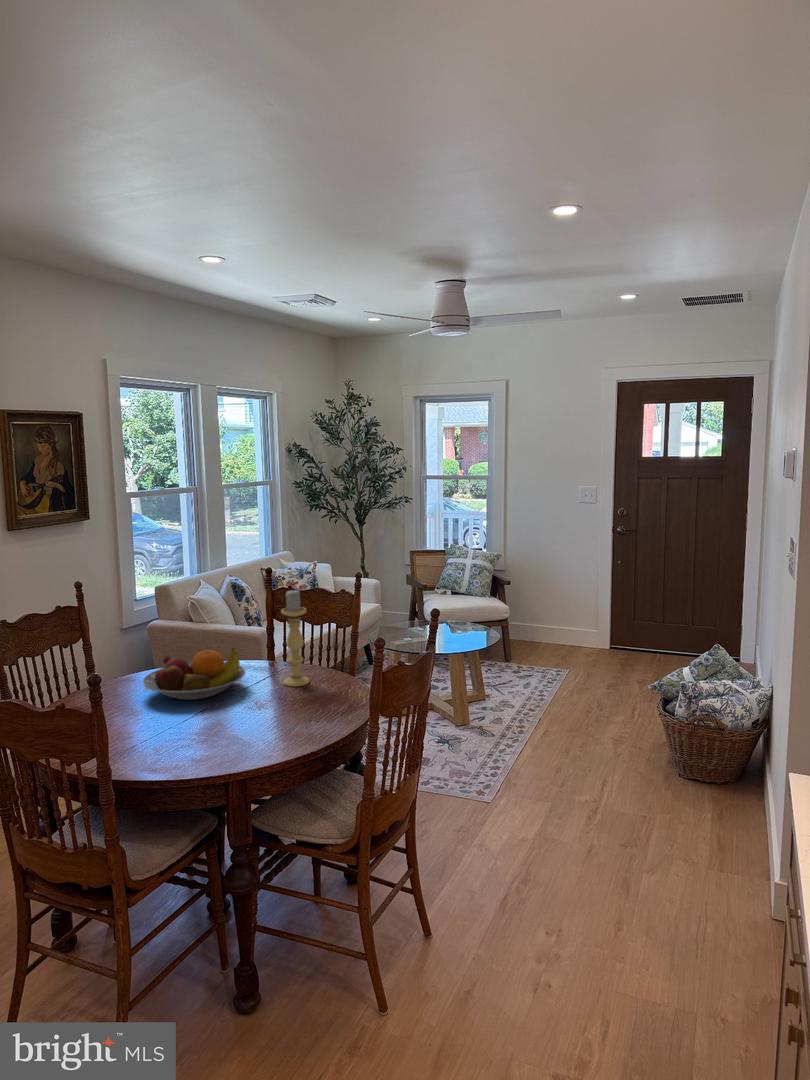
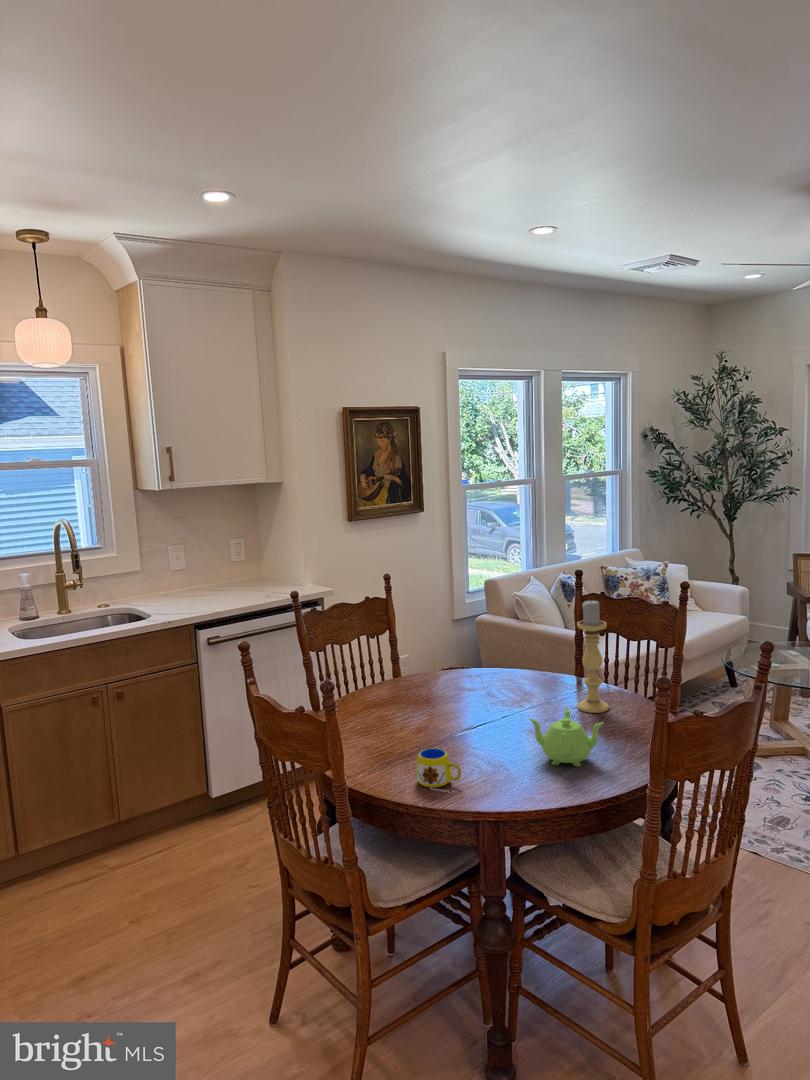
fruit bowl: present [143,648,245,700] -> none [428,659,535,712]
teapot: none [257,681,321,729] -> present [529,708,603,767]
mug: none [163,729,208,766] -> present [416,748,461,792]

